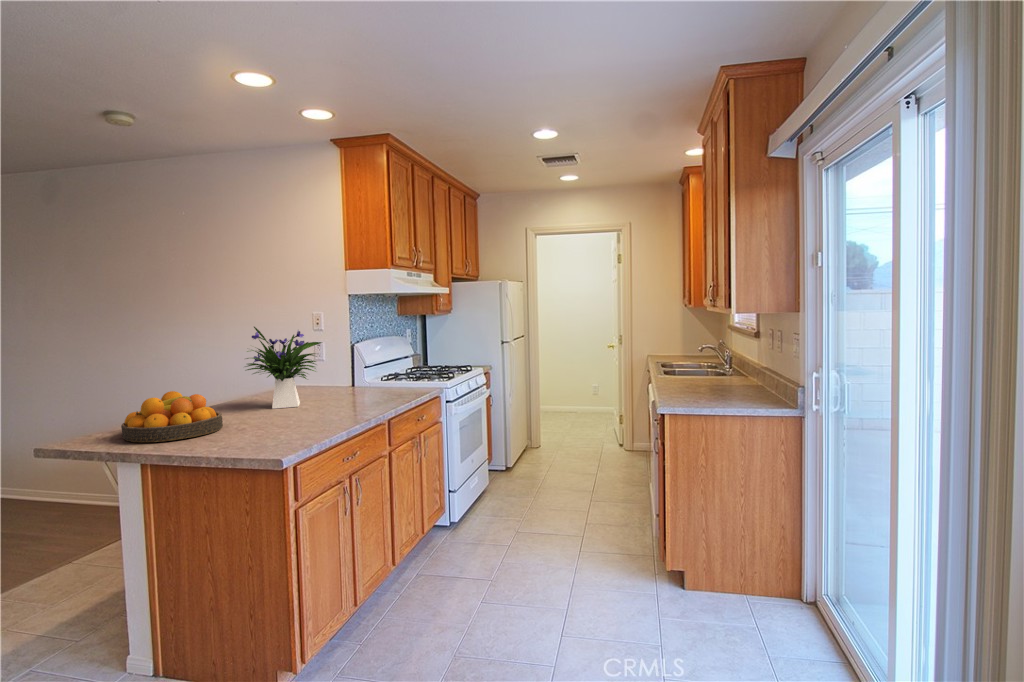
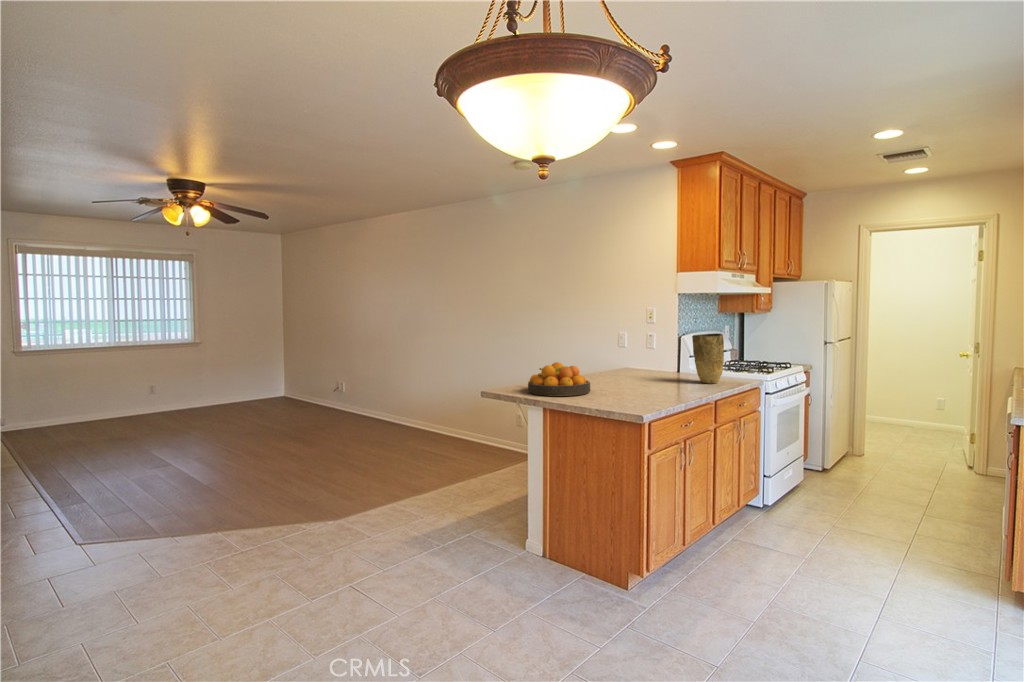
flower arrangement: present [246,327,322,408] -> none [599,318,661,383]
vase: none [361,340,398,399] -> present [692,333,724,384]

